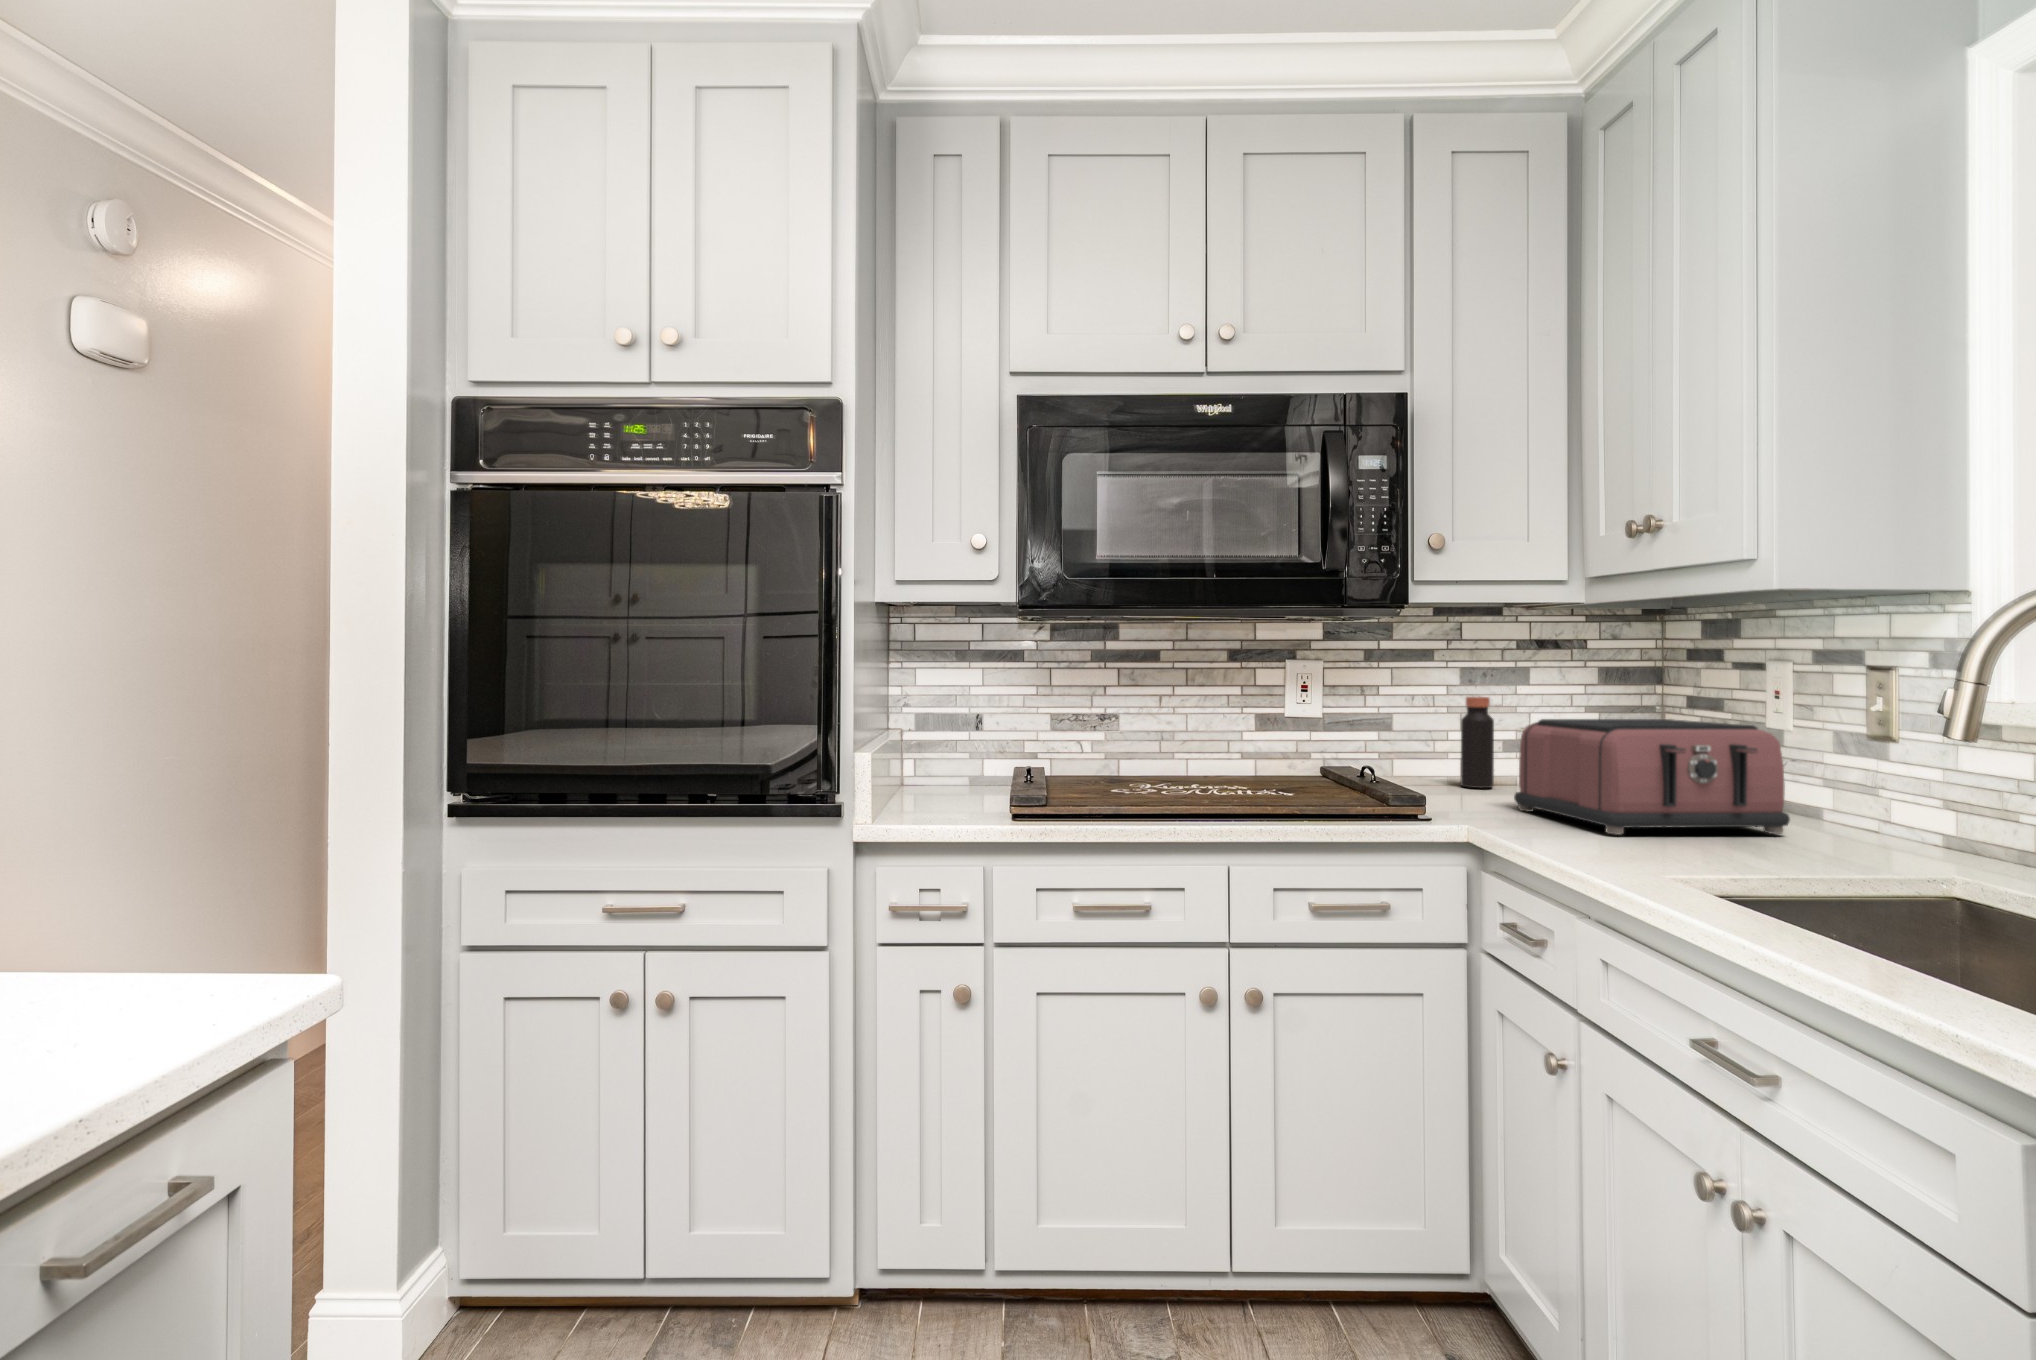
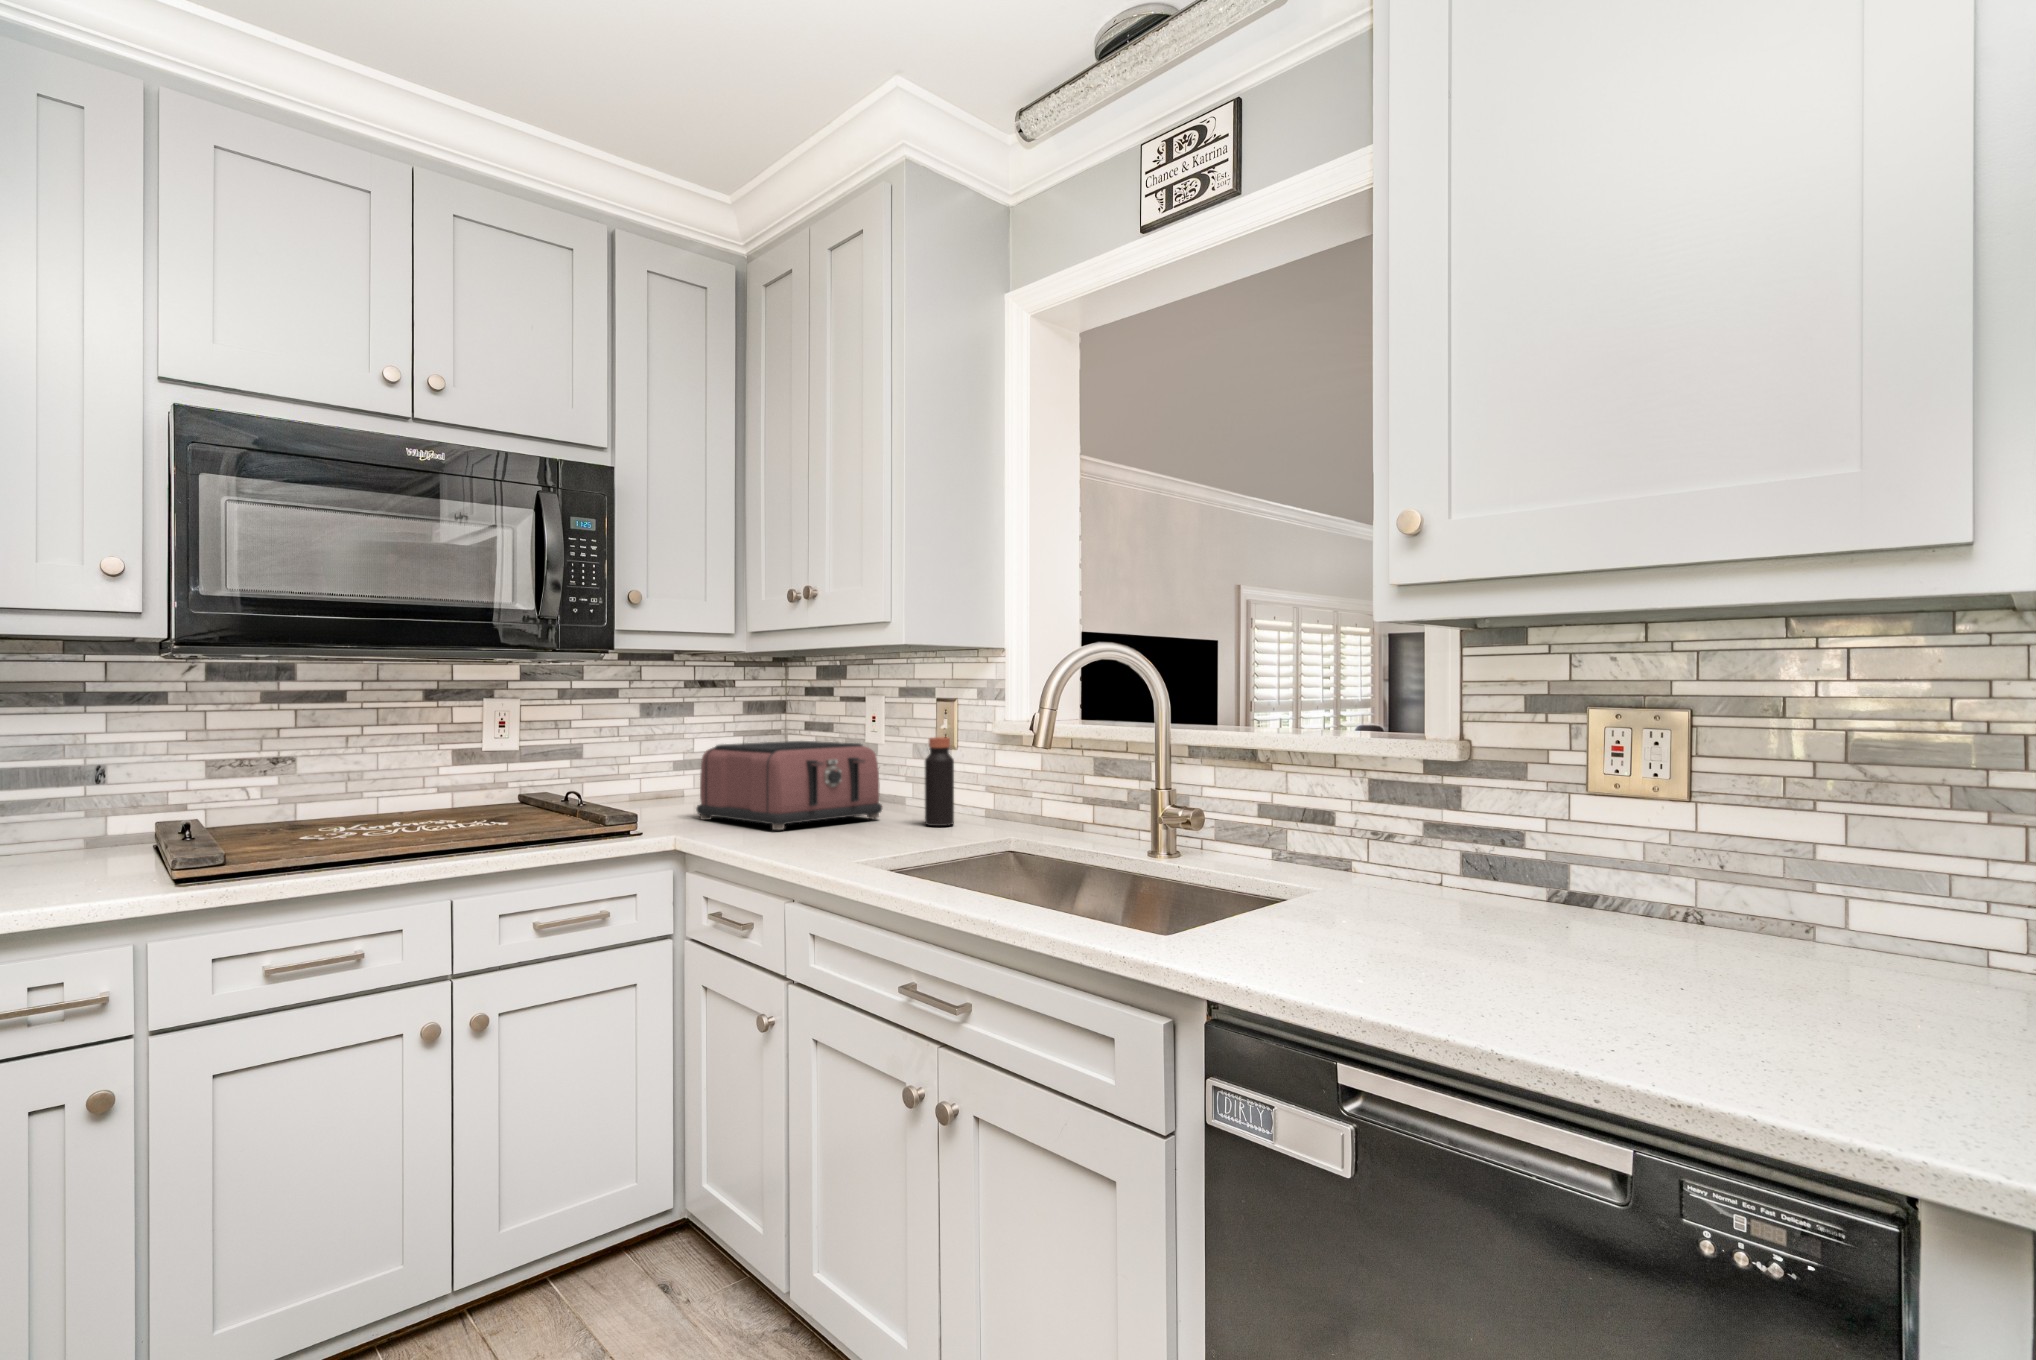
bottle: present [1461,697,1494,788] -> present [925,737,954,826]

